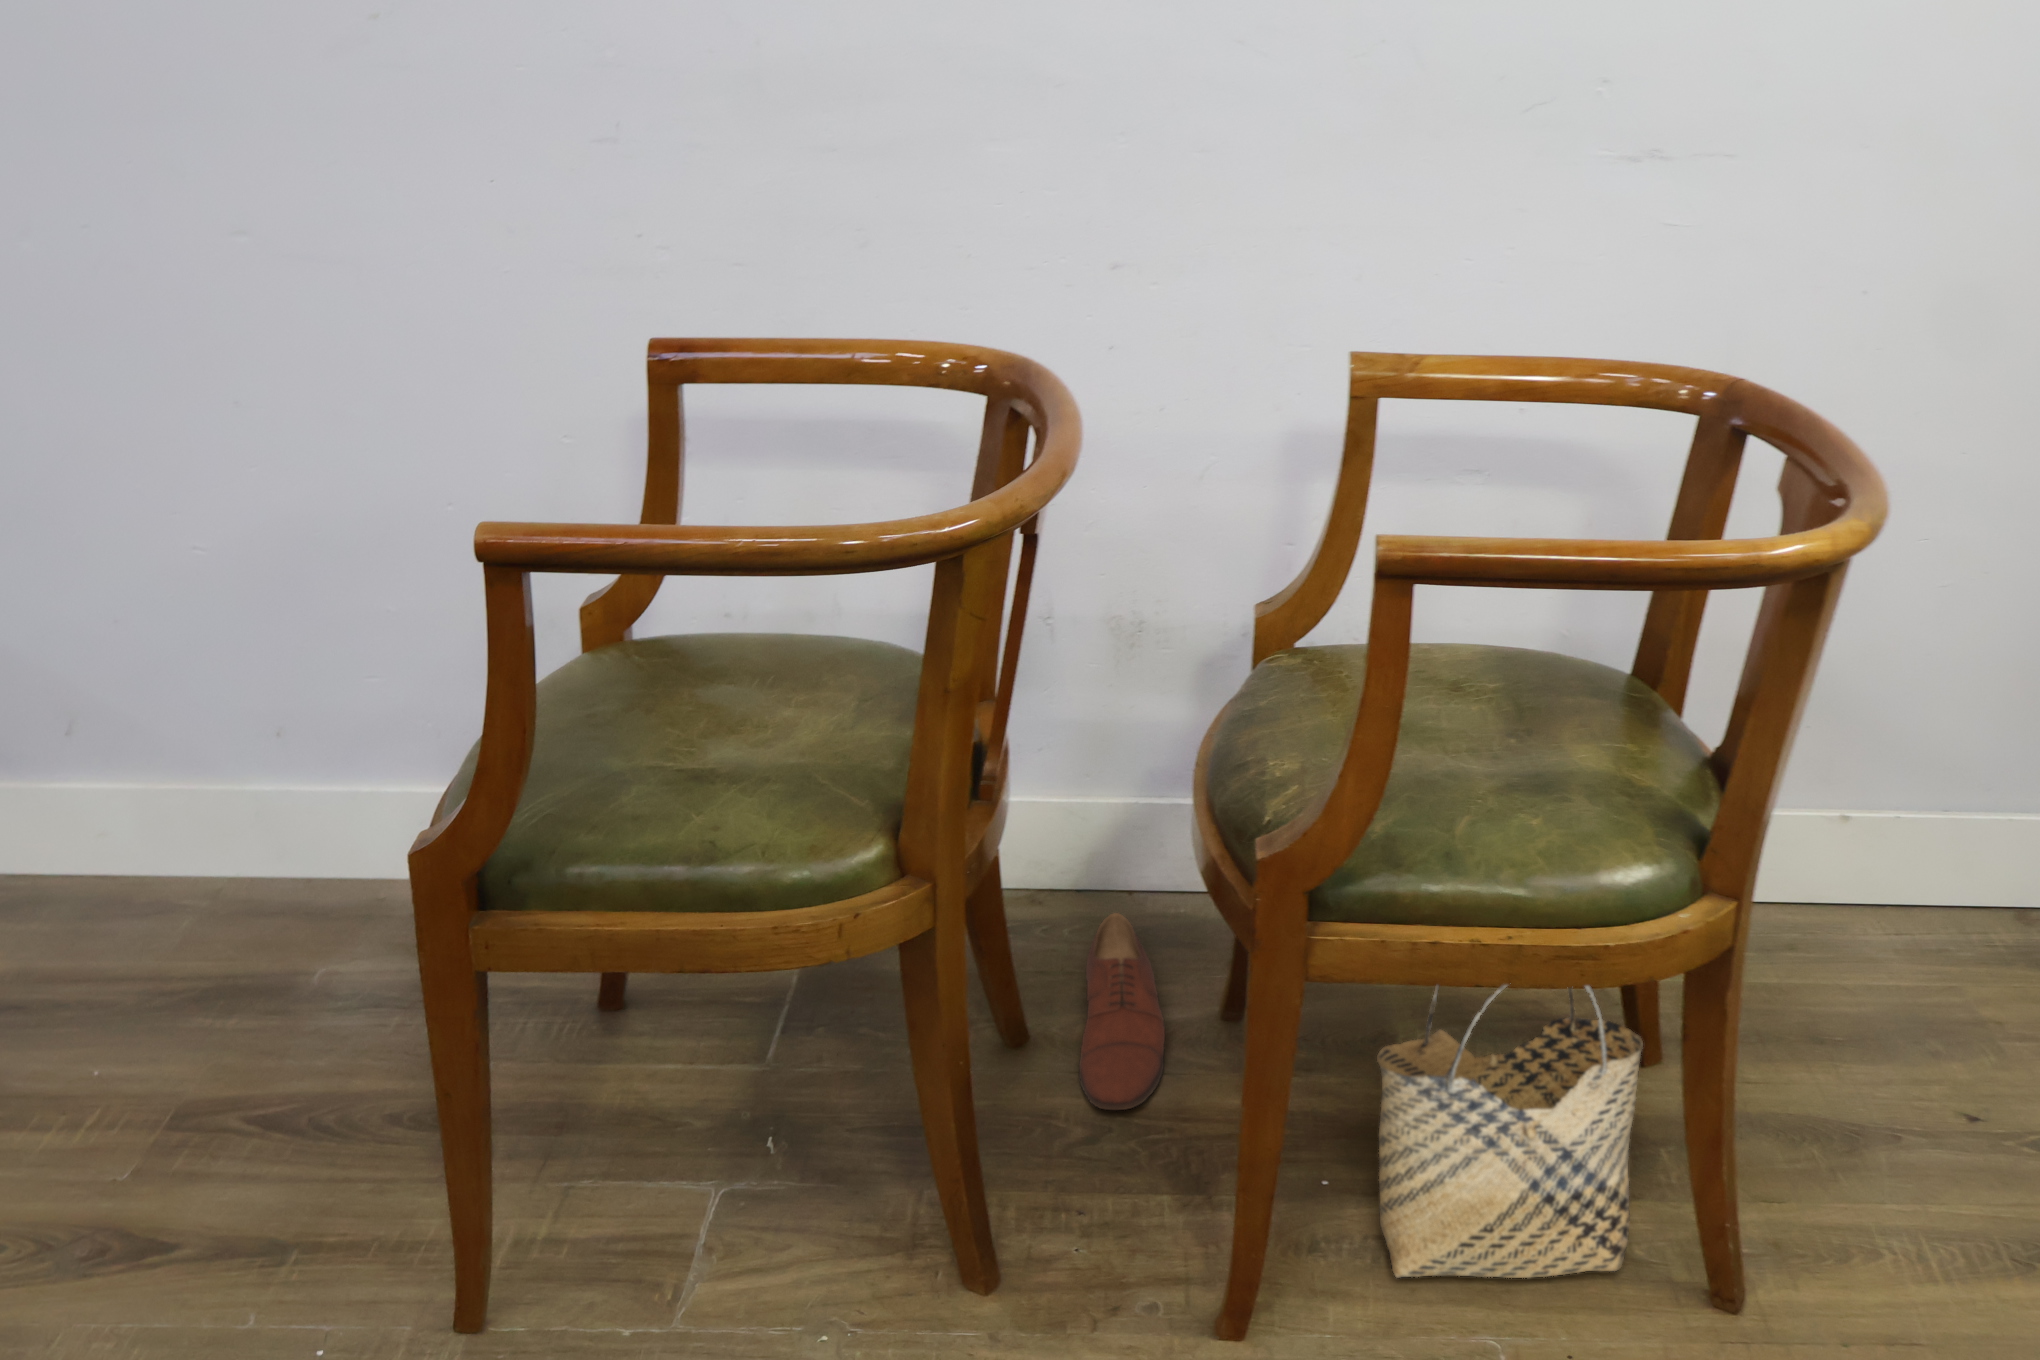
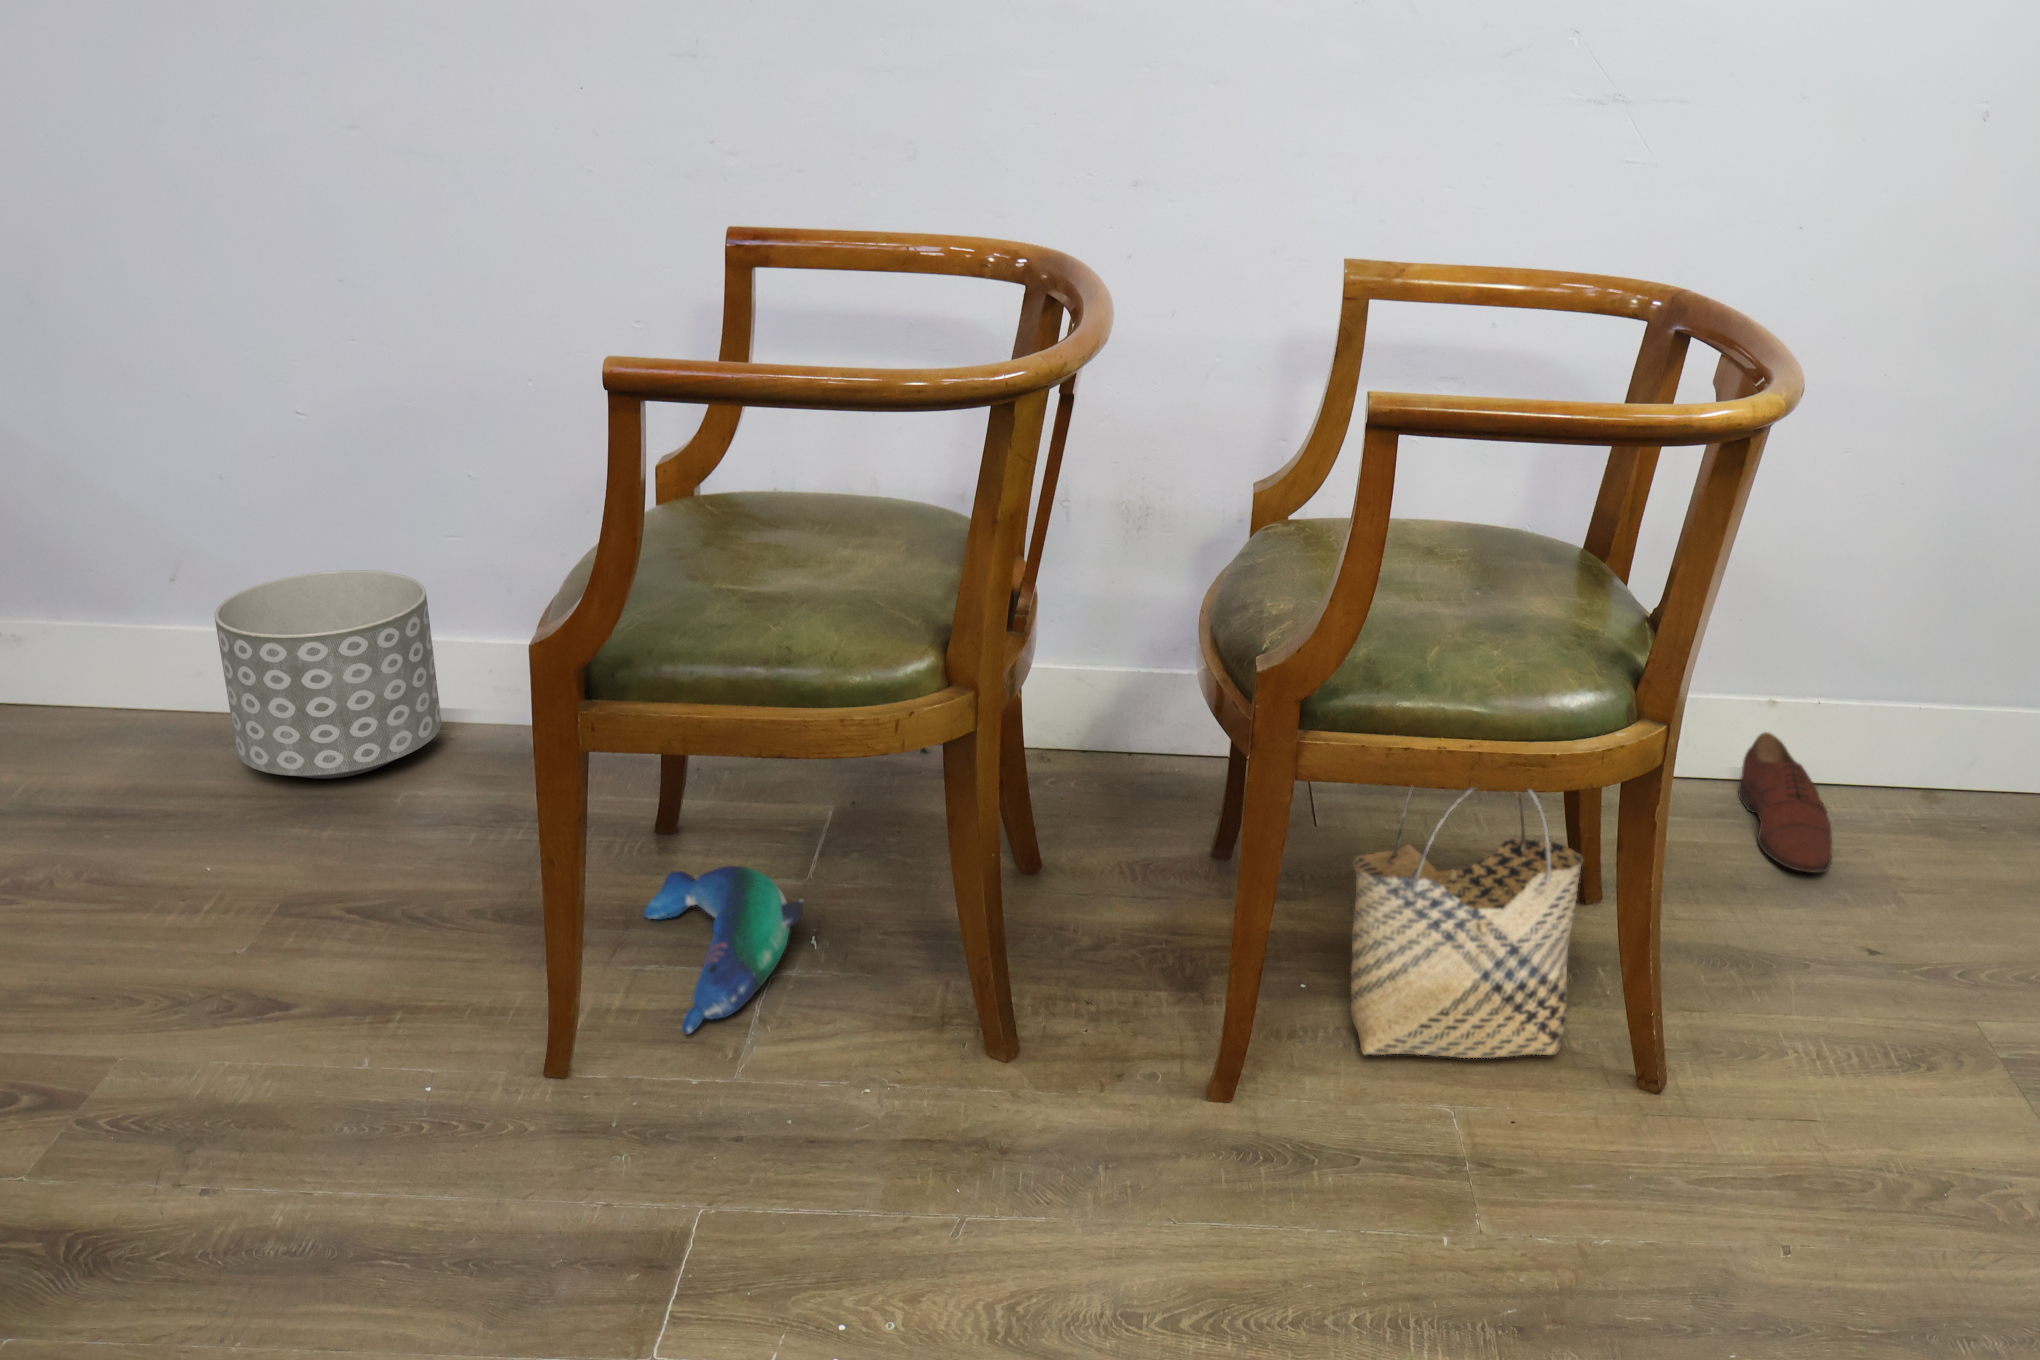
planter: none [97,713,358,954] -> present [215,570,441,778]
shoe: present [1079,913,1165,1110] -> present [1738,732,1832,873]
plush toy: none [573,1059,752,1274] -> present [644,866,803,1034]

